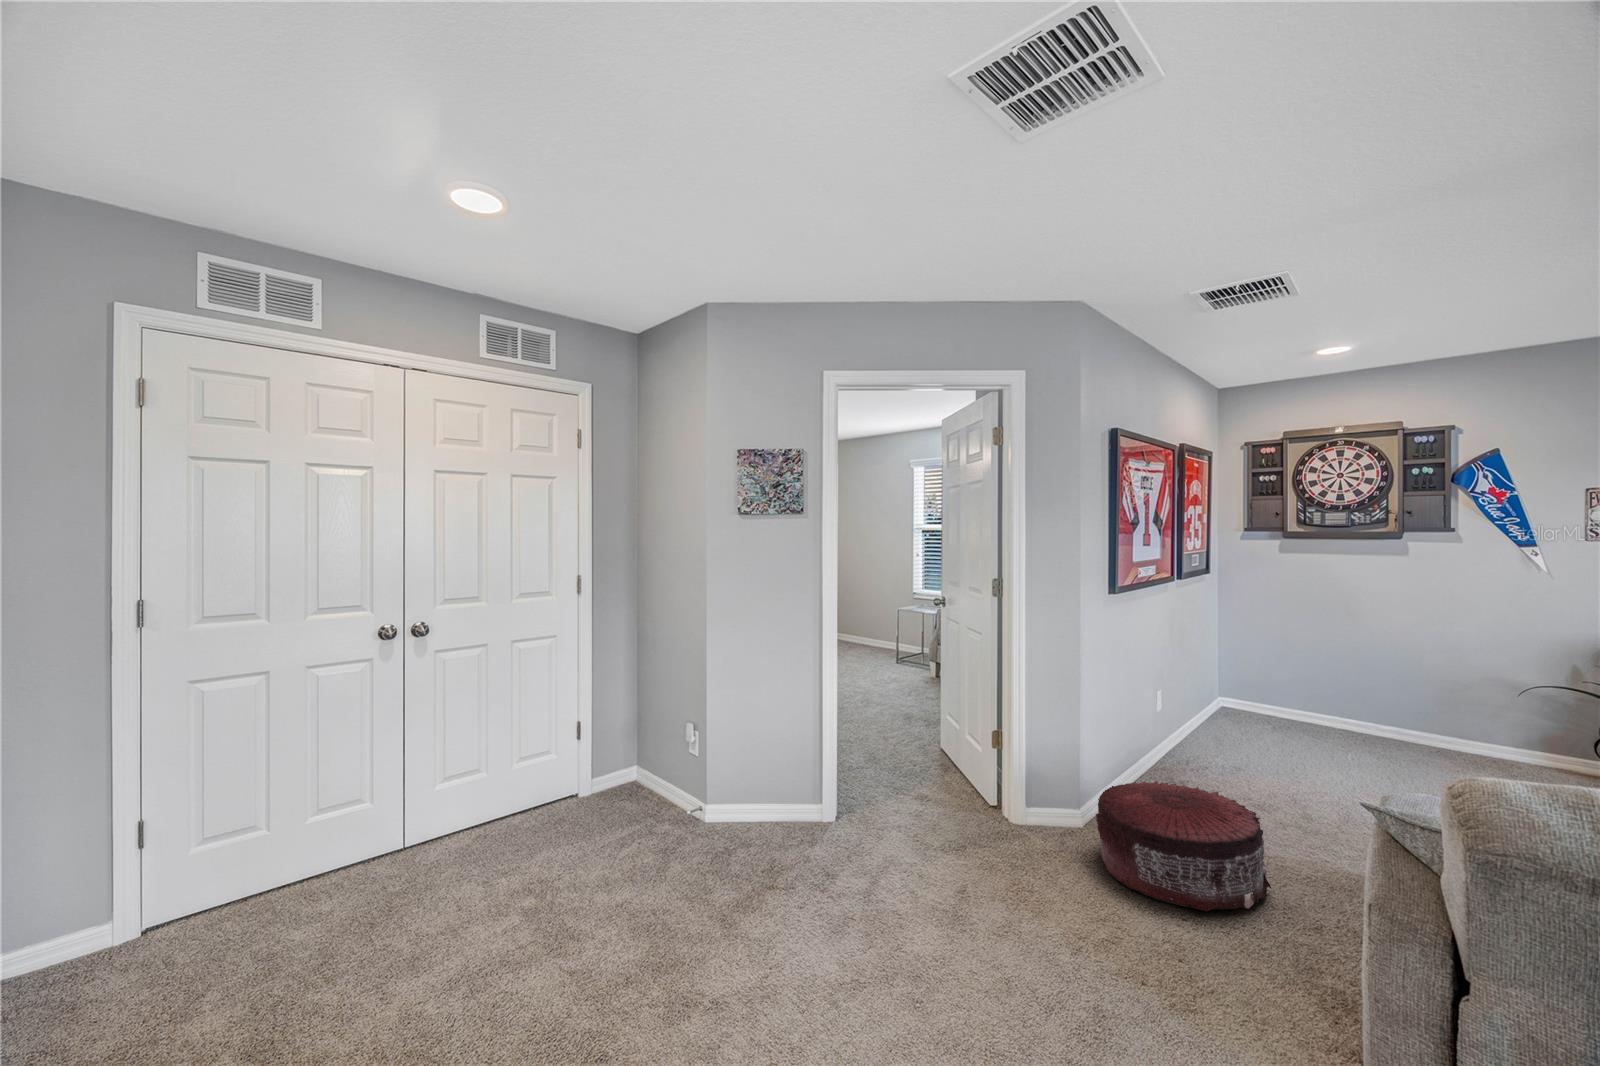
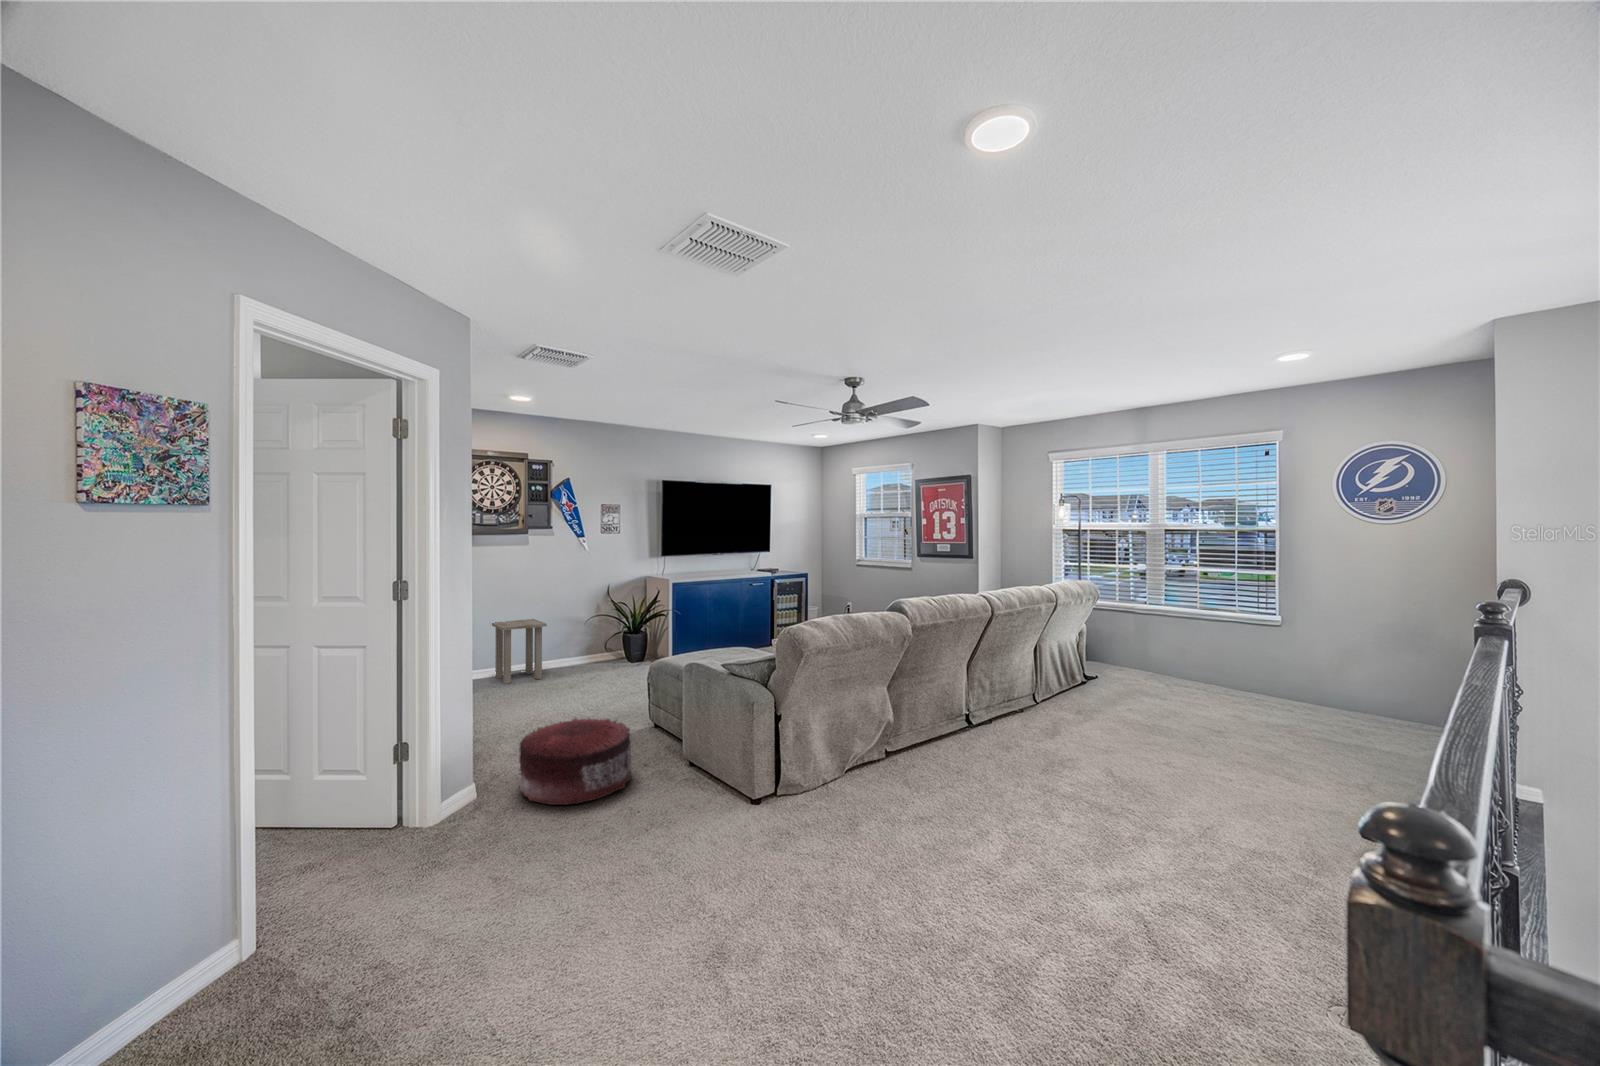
side table: none [1333,658,1416,756] -> present [492,619,547,684]

